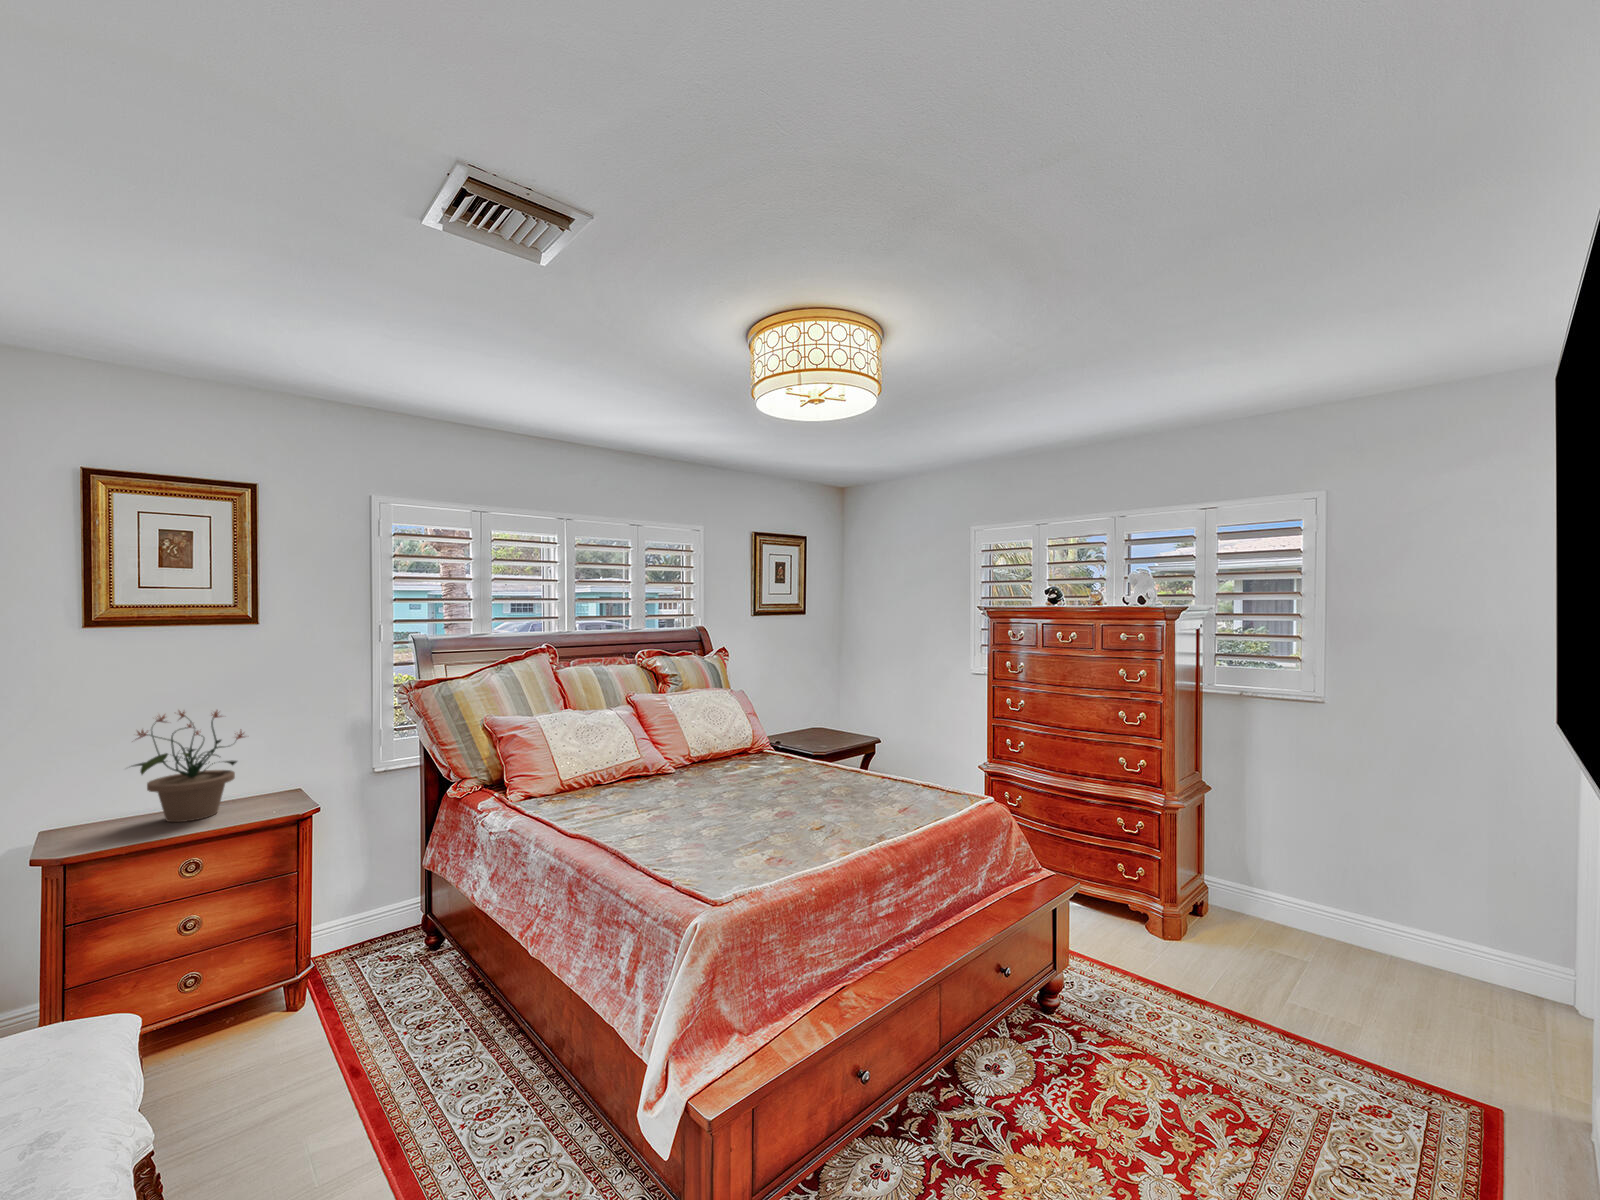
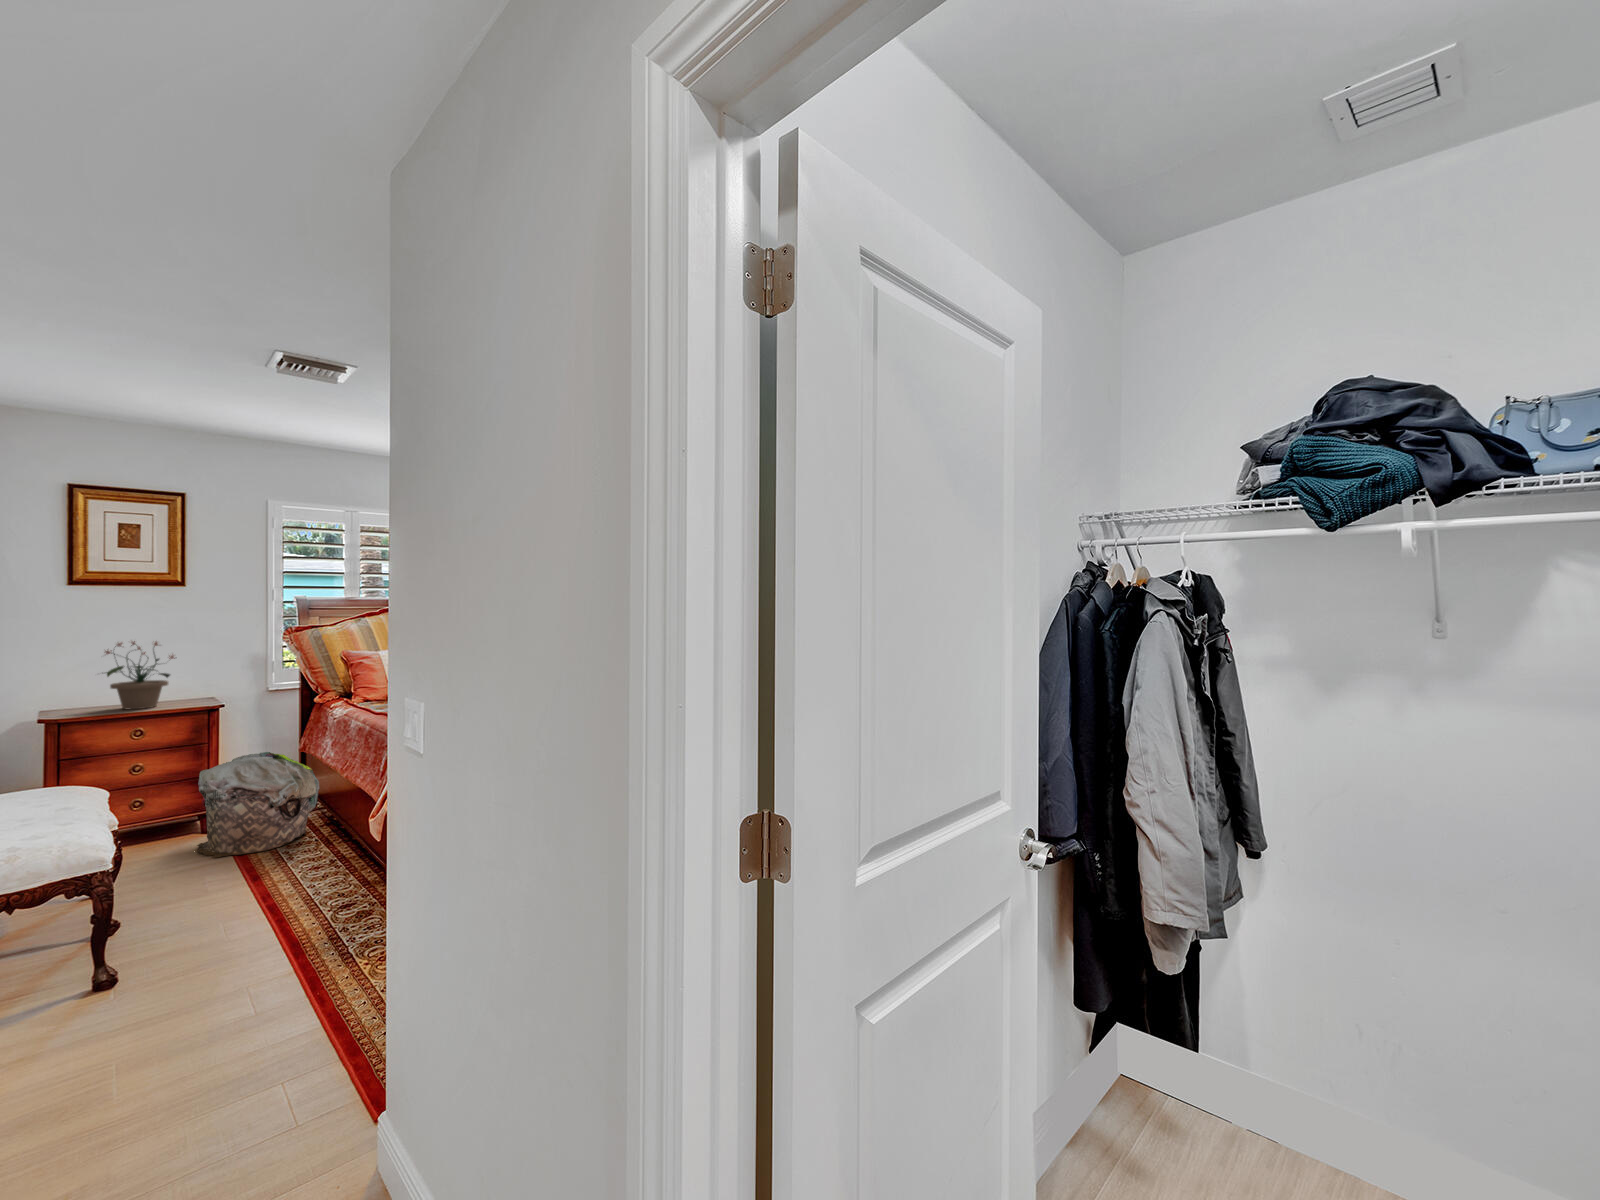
laundry basket: none [279,886,466,1083] -> present [196,752,319,858]

